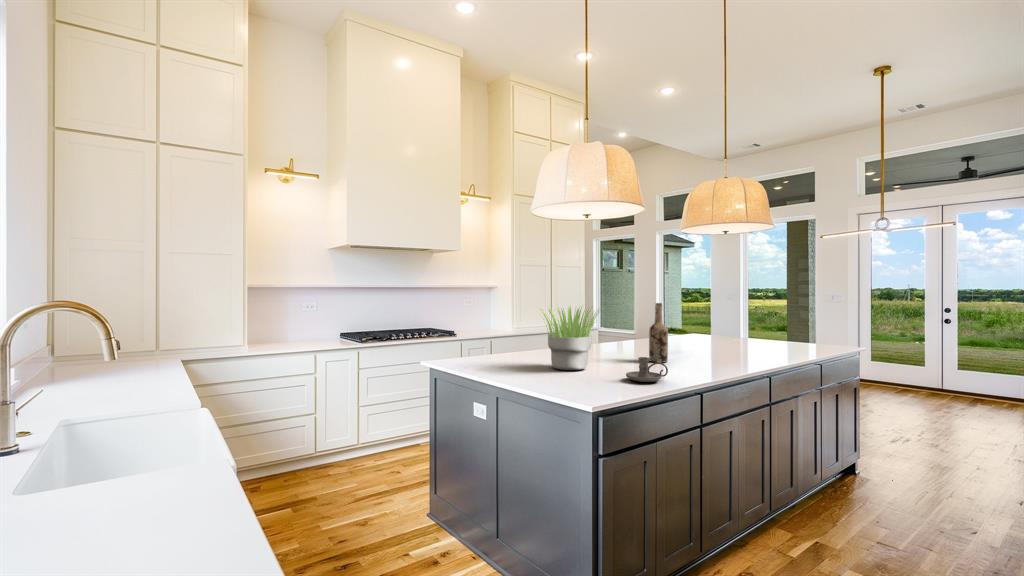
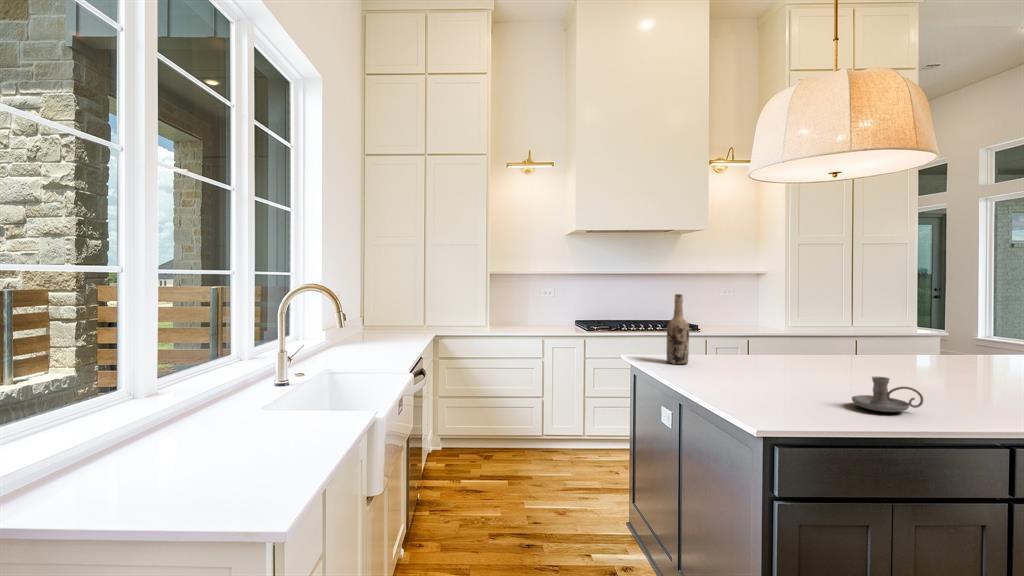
wine bottle: present [649,303,668,363] -> present [667,294,689,364]
potted plant: present [540,306,599,370] -> none [738,299,844,384]

